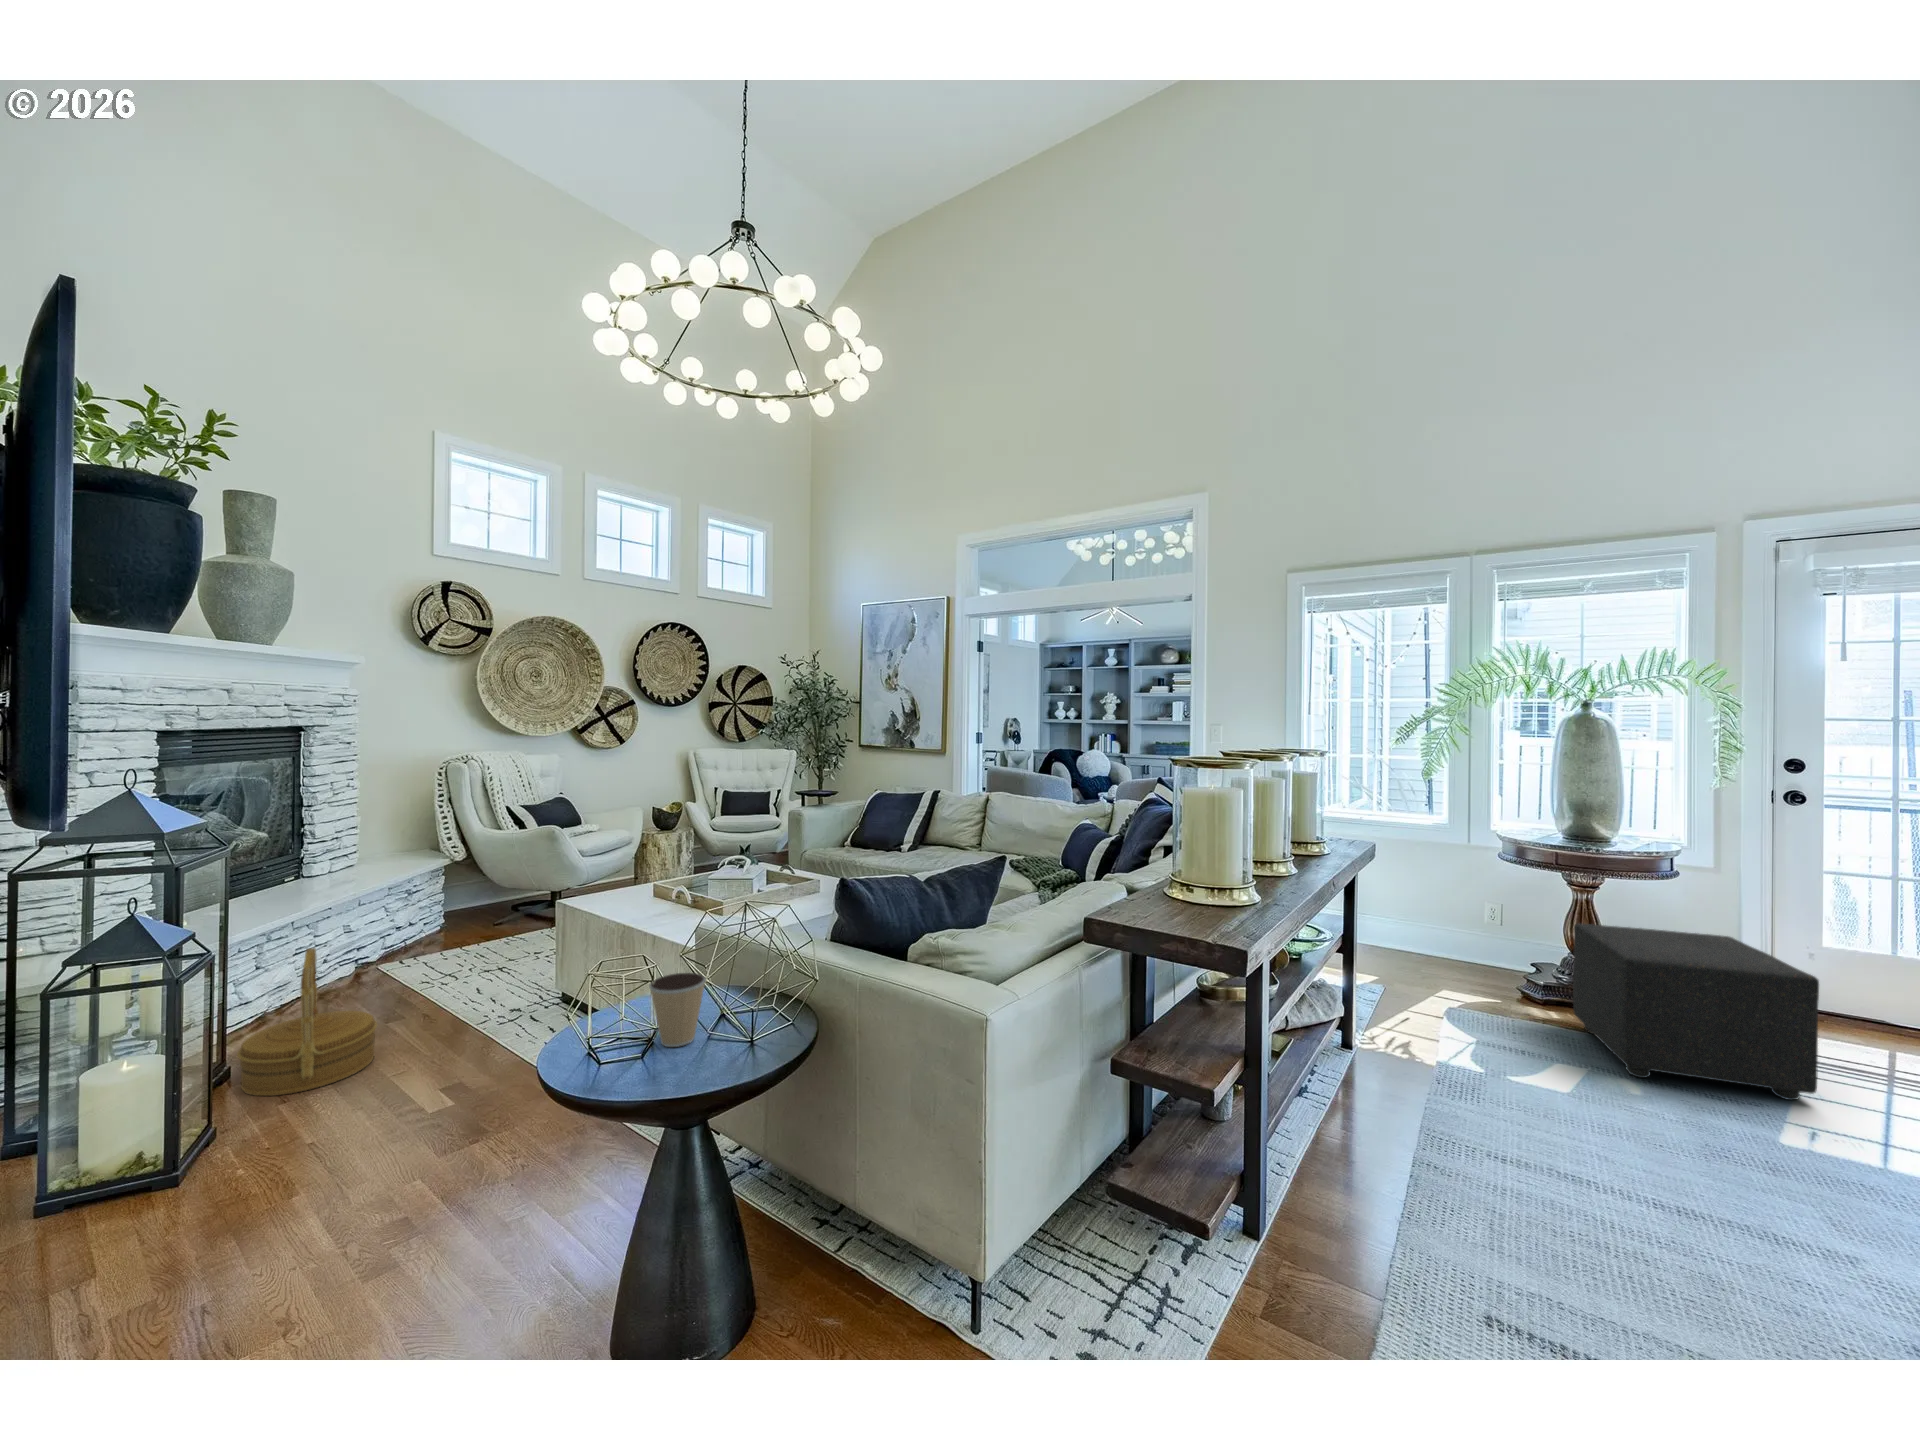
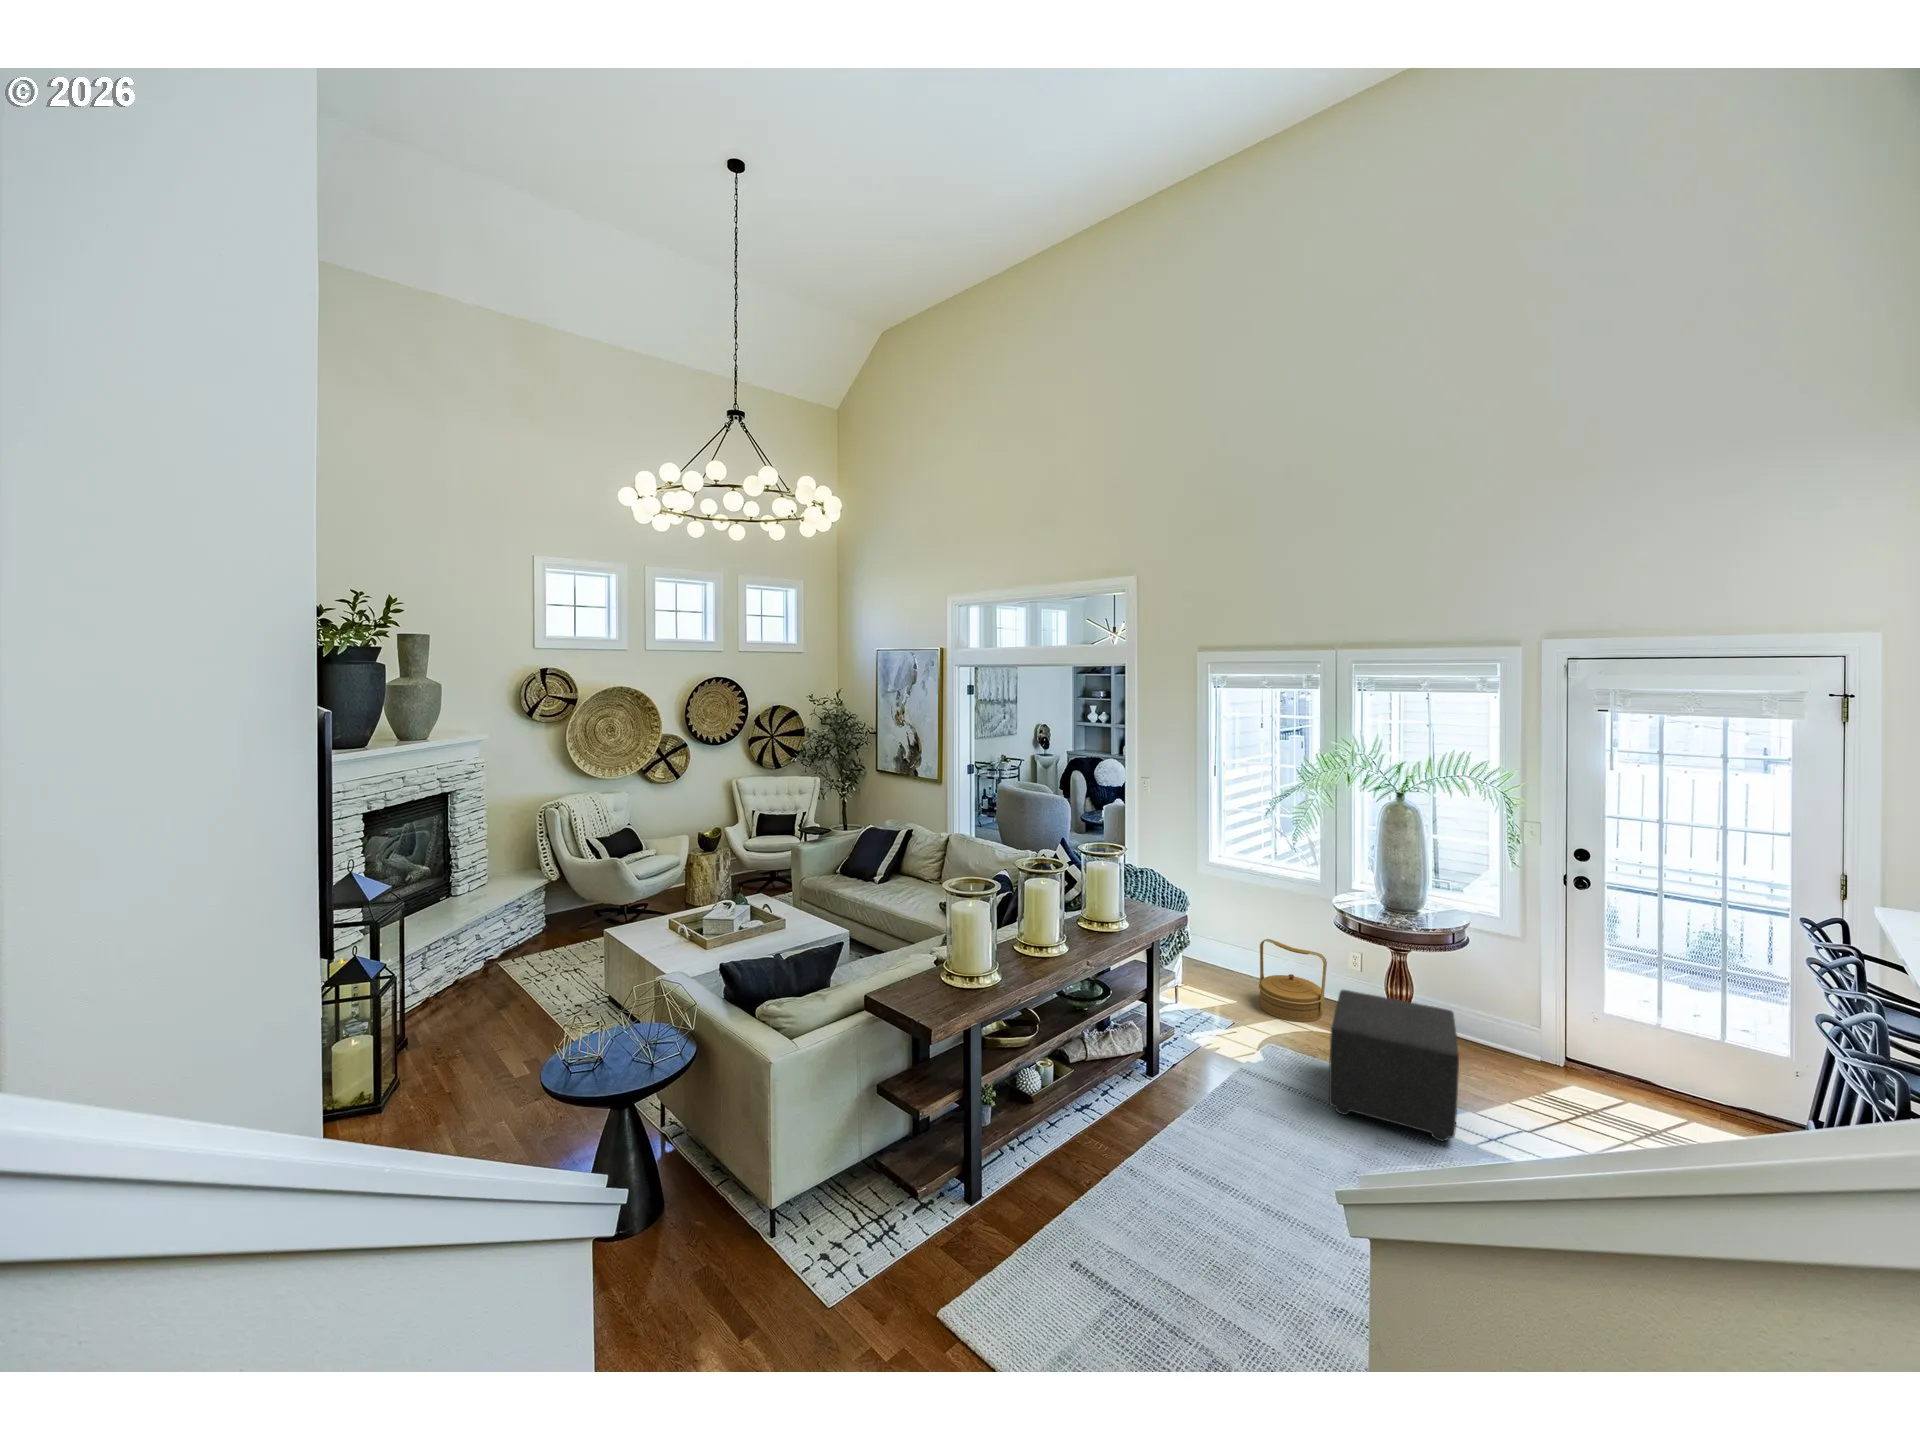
woven basket: present [237,948,377,1096] -> present [1259,939,1327,1022]
coffee cup: present [649,973,706,1047] -> none [597,1027,630,1068]

